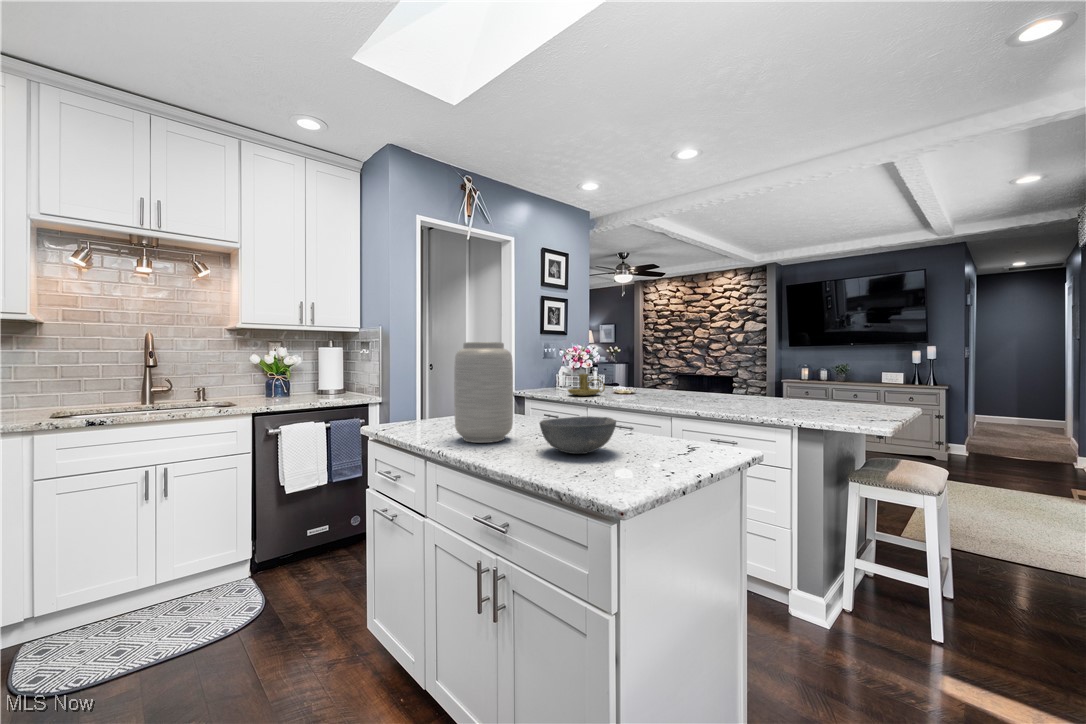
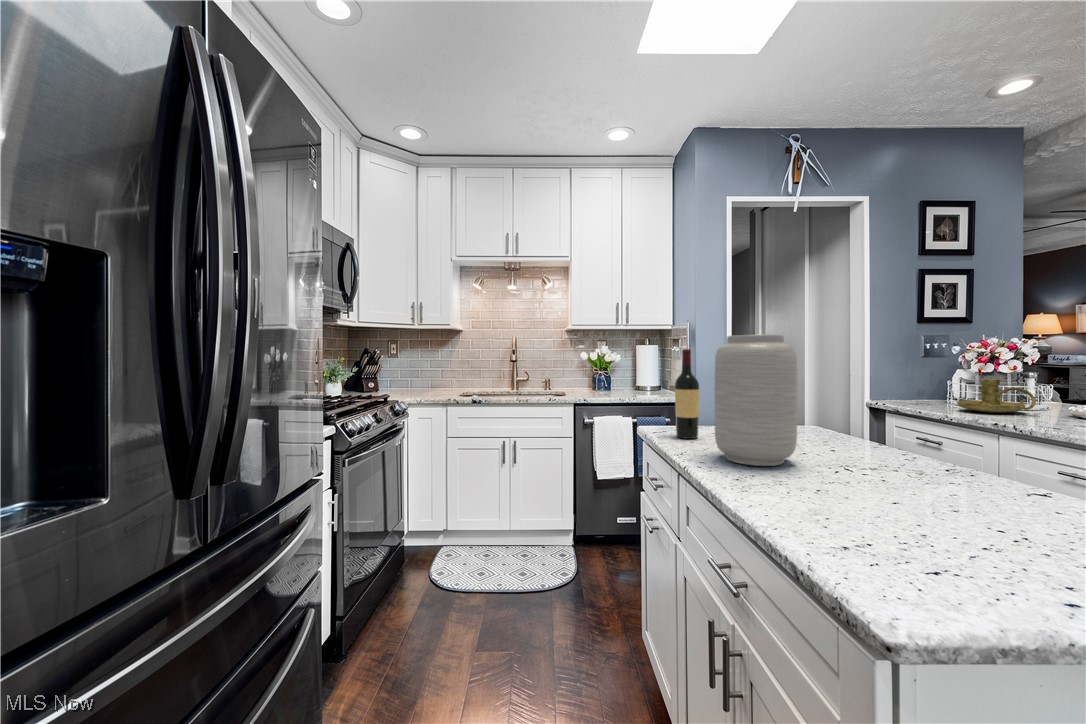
wine bottle: none [406,352,428,431] -> present [675,349,699,439]
bowl: present [540,416,616,454] -> none [817,446,970,510]

